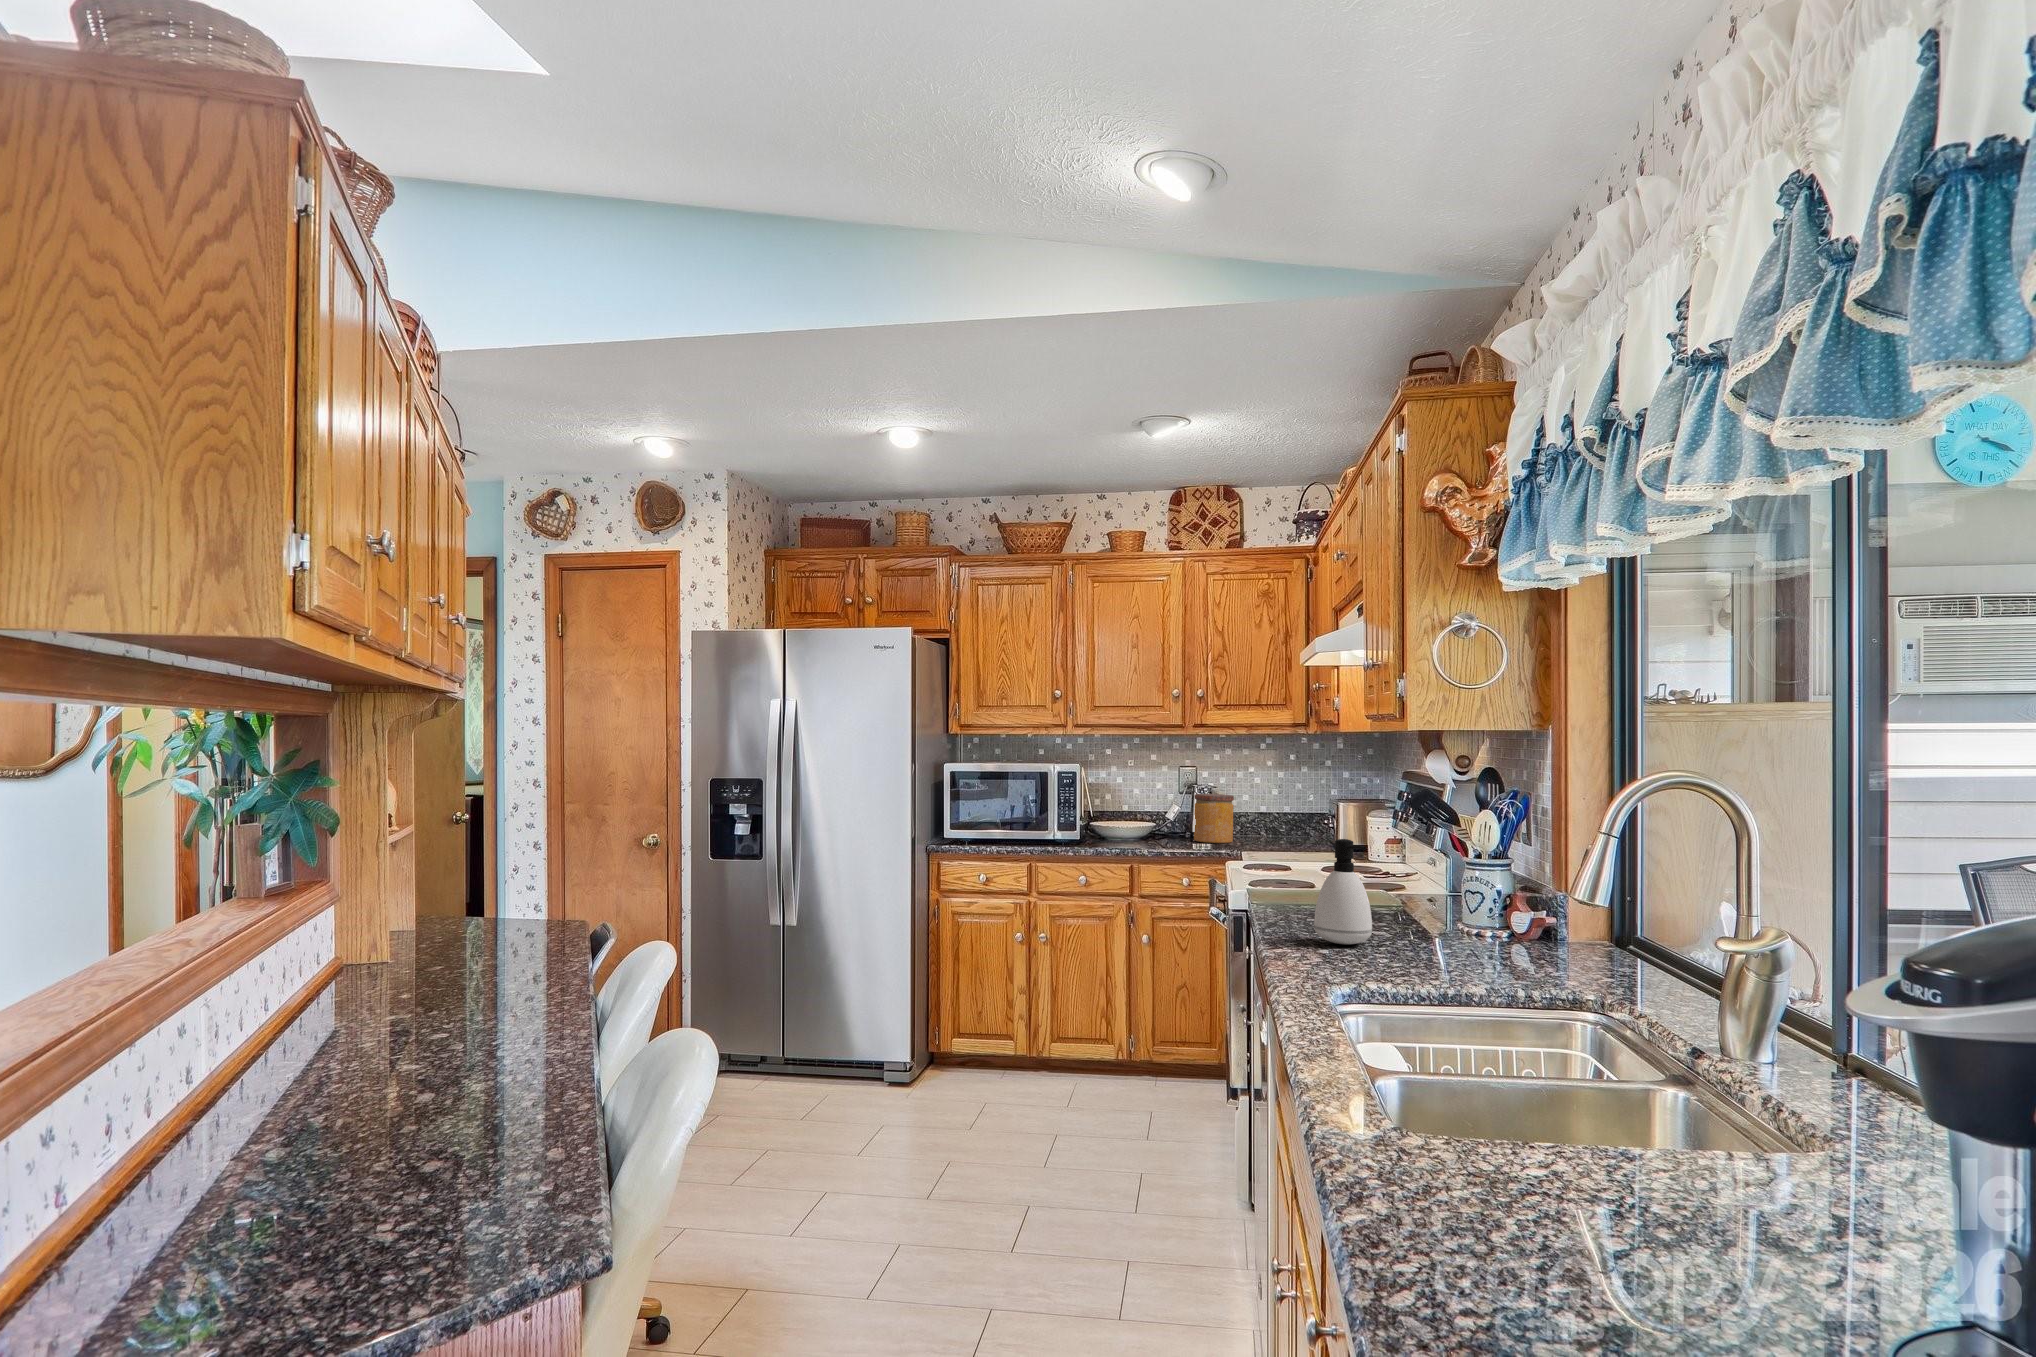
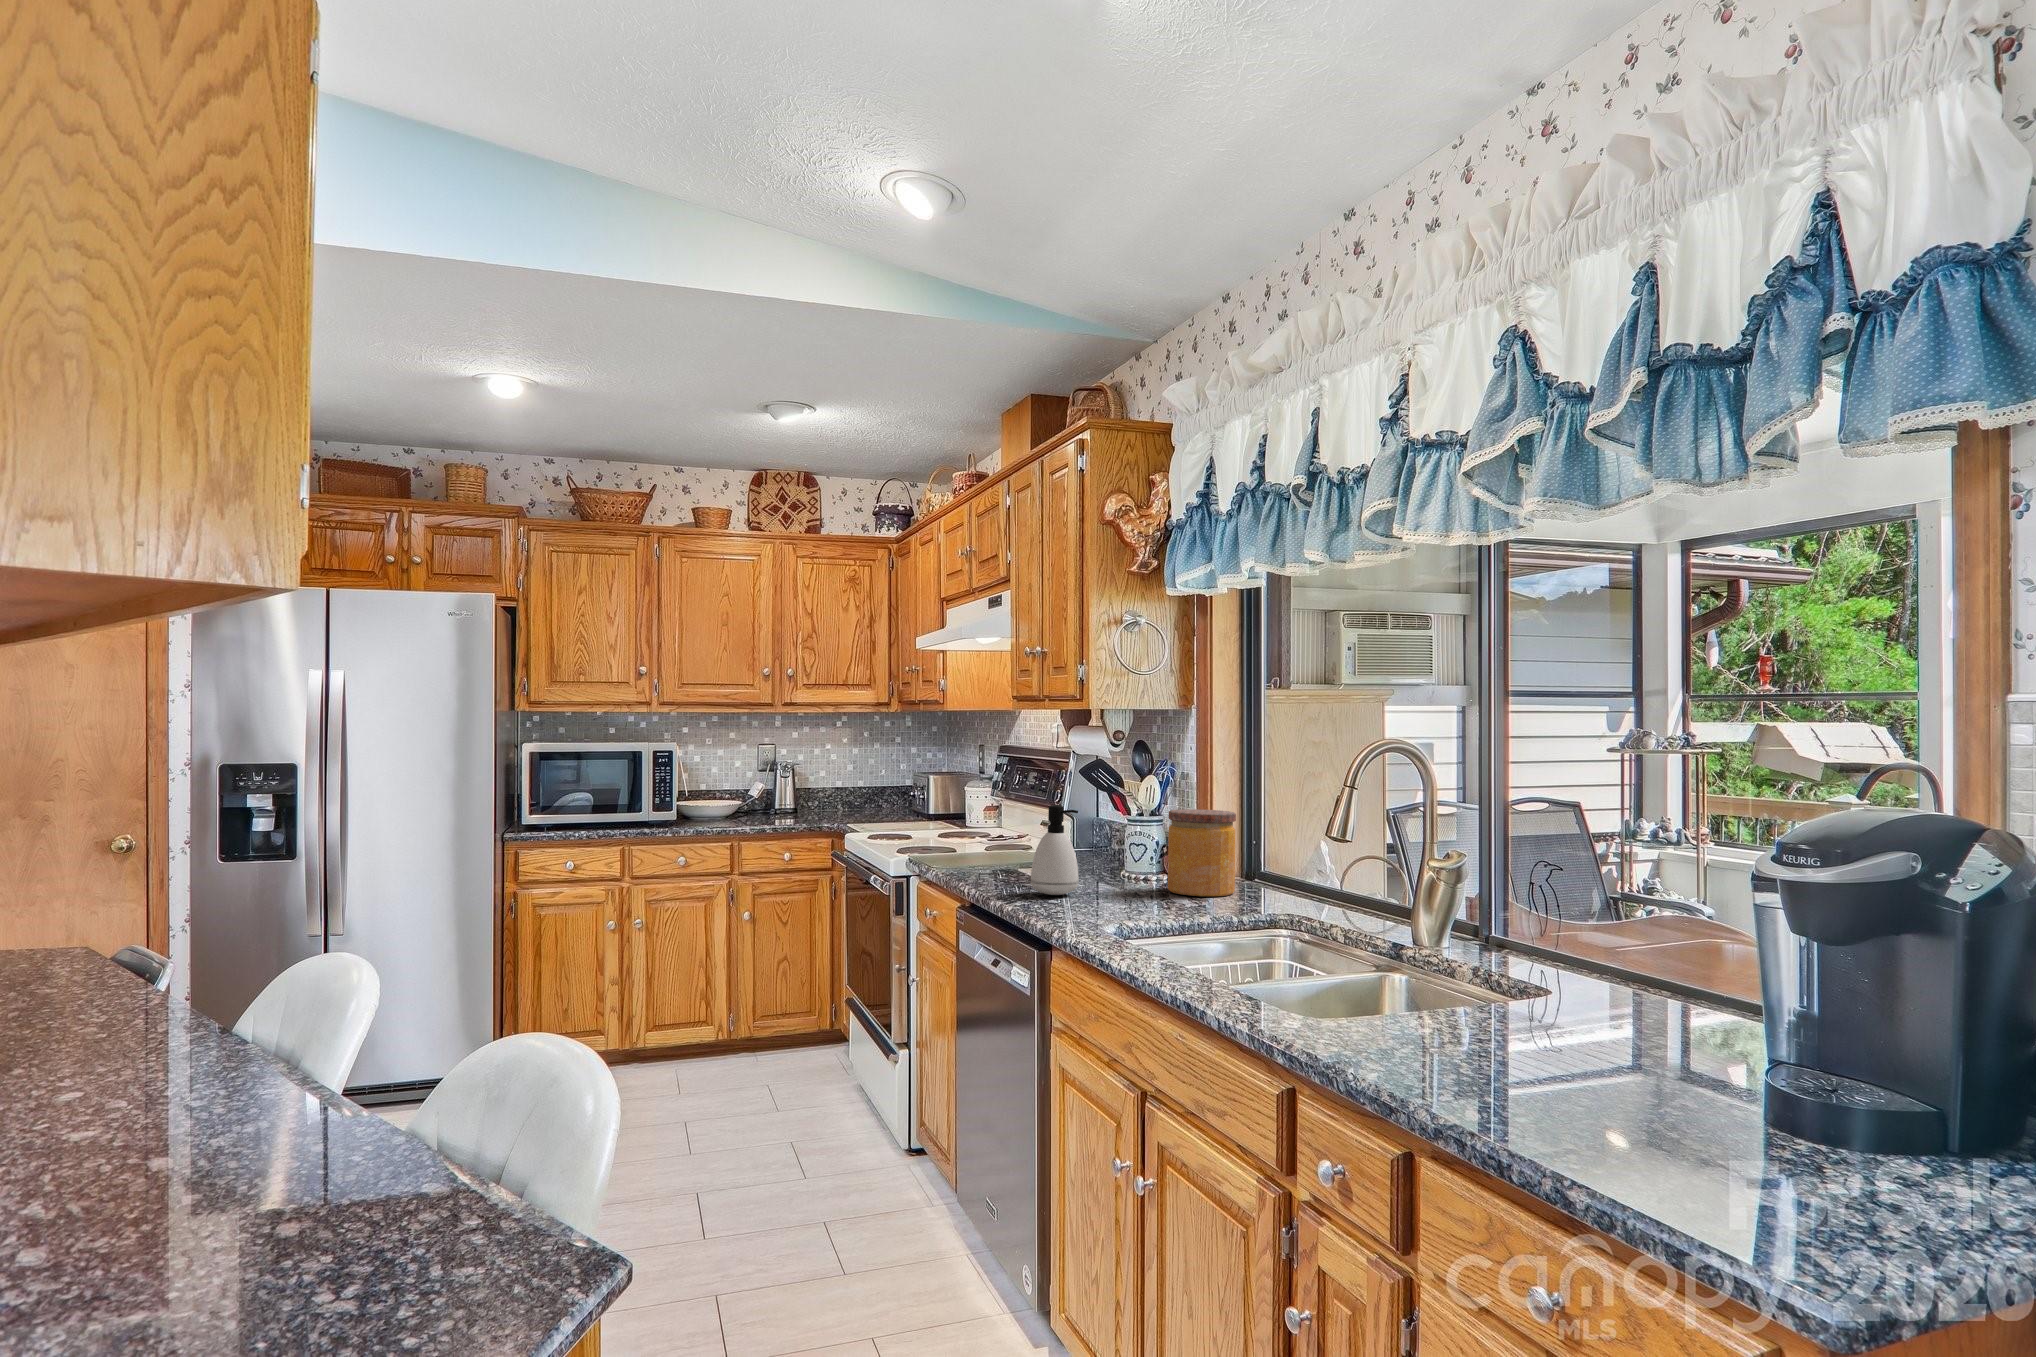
jar: present [1194,794,1234,843] -> present [1168,809,1236,896]

